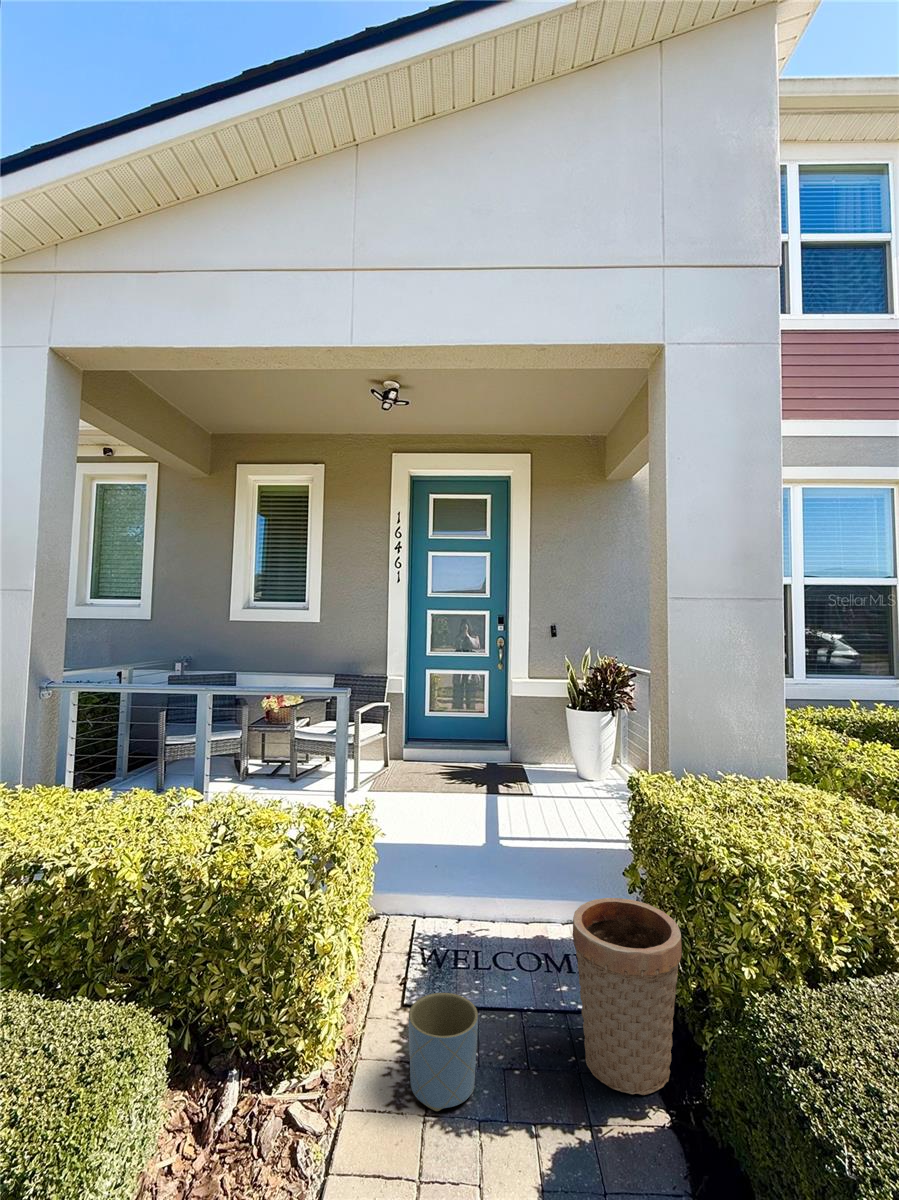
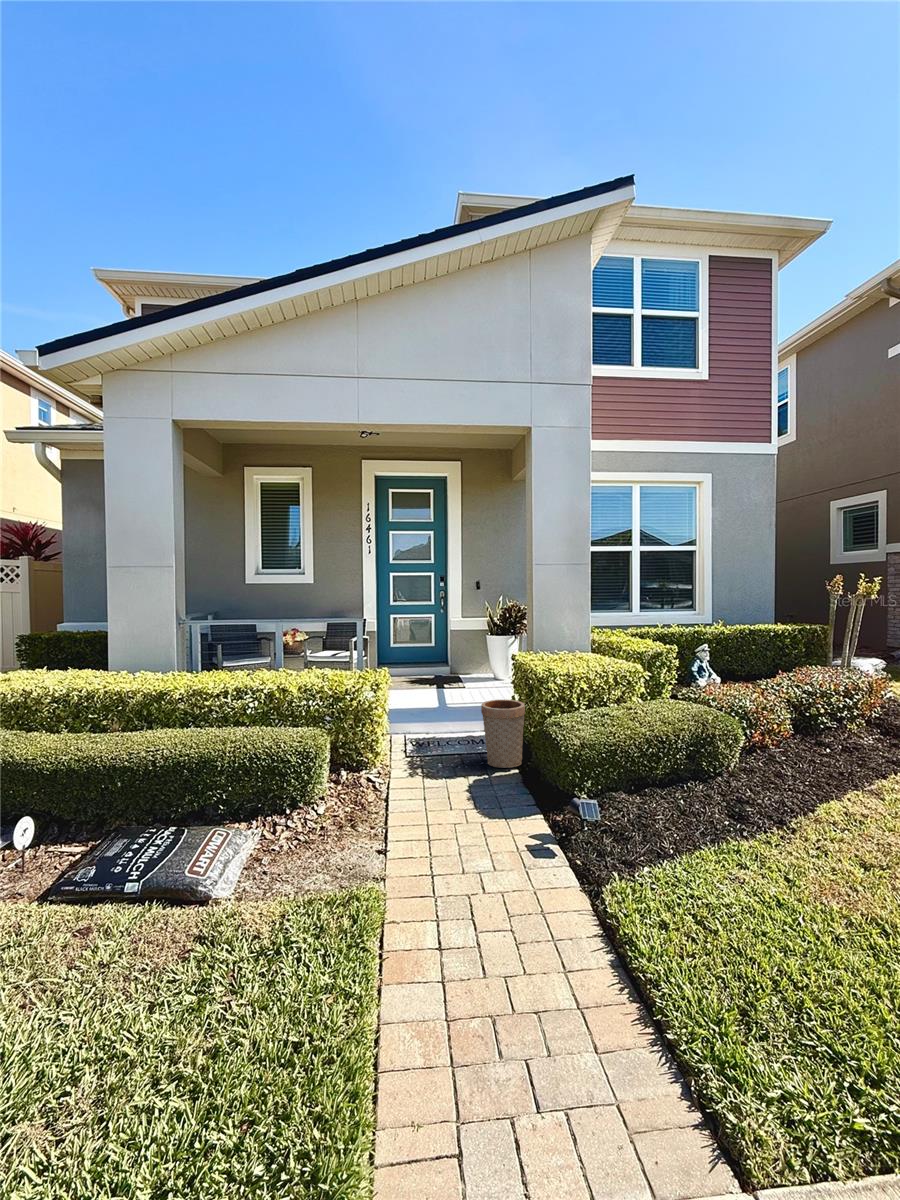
planter: present [409,993,478,1111] -> none [414,738,443,774]

